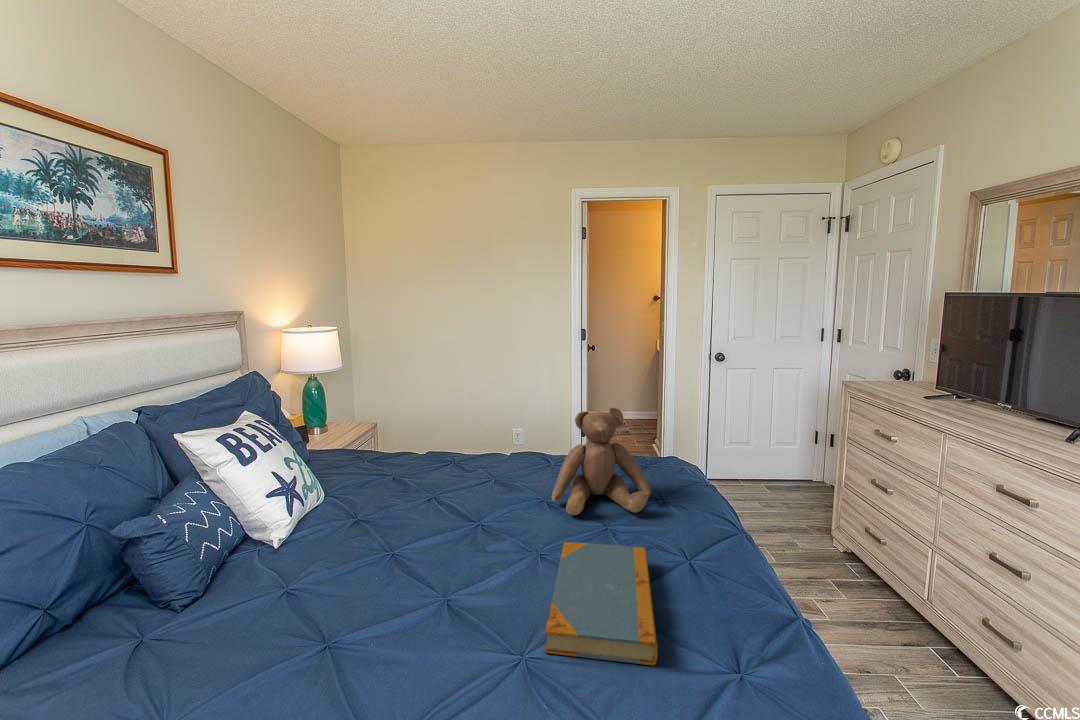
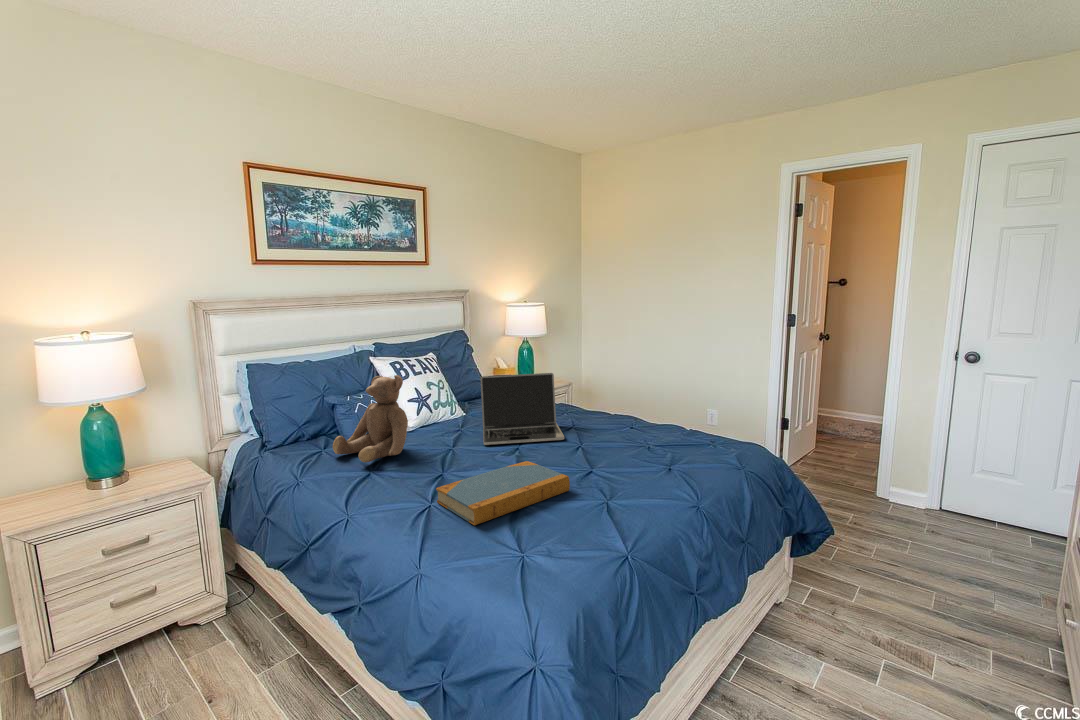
teddy bear: present [551,408,651,515] -> present [333,375,408,462]
laptop: none [389,419,521,534] -> present [481,373,564,445]

